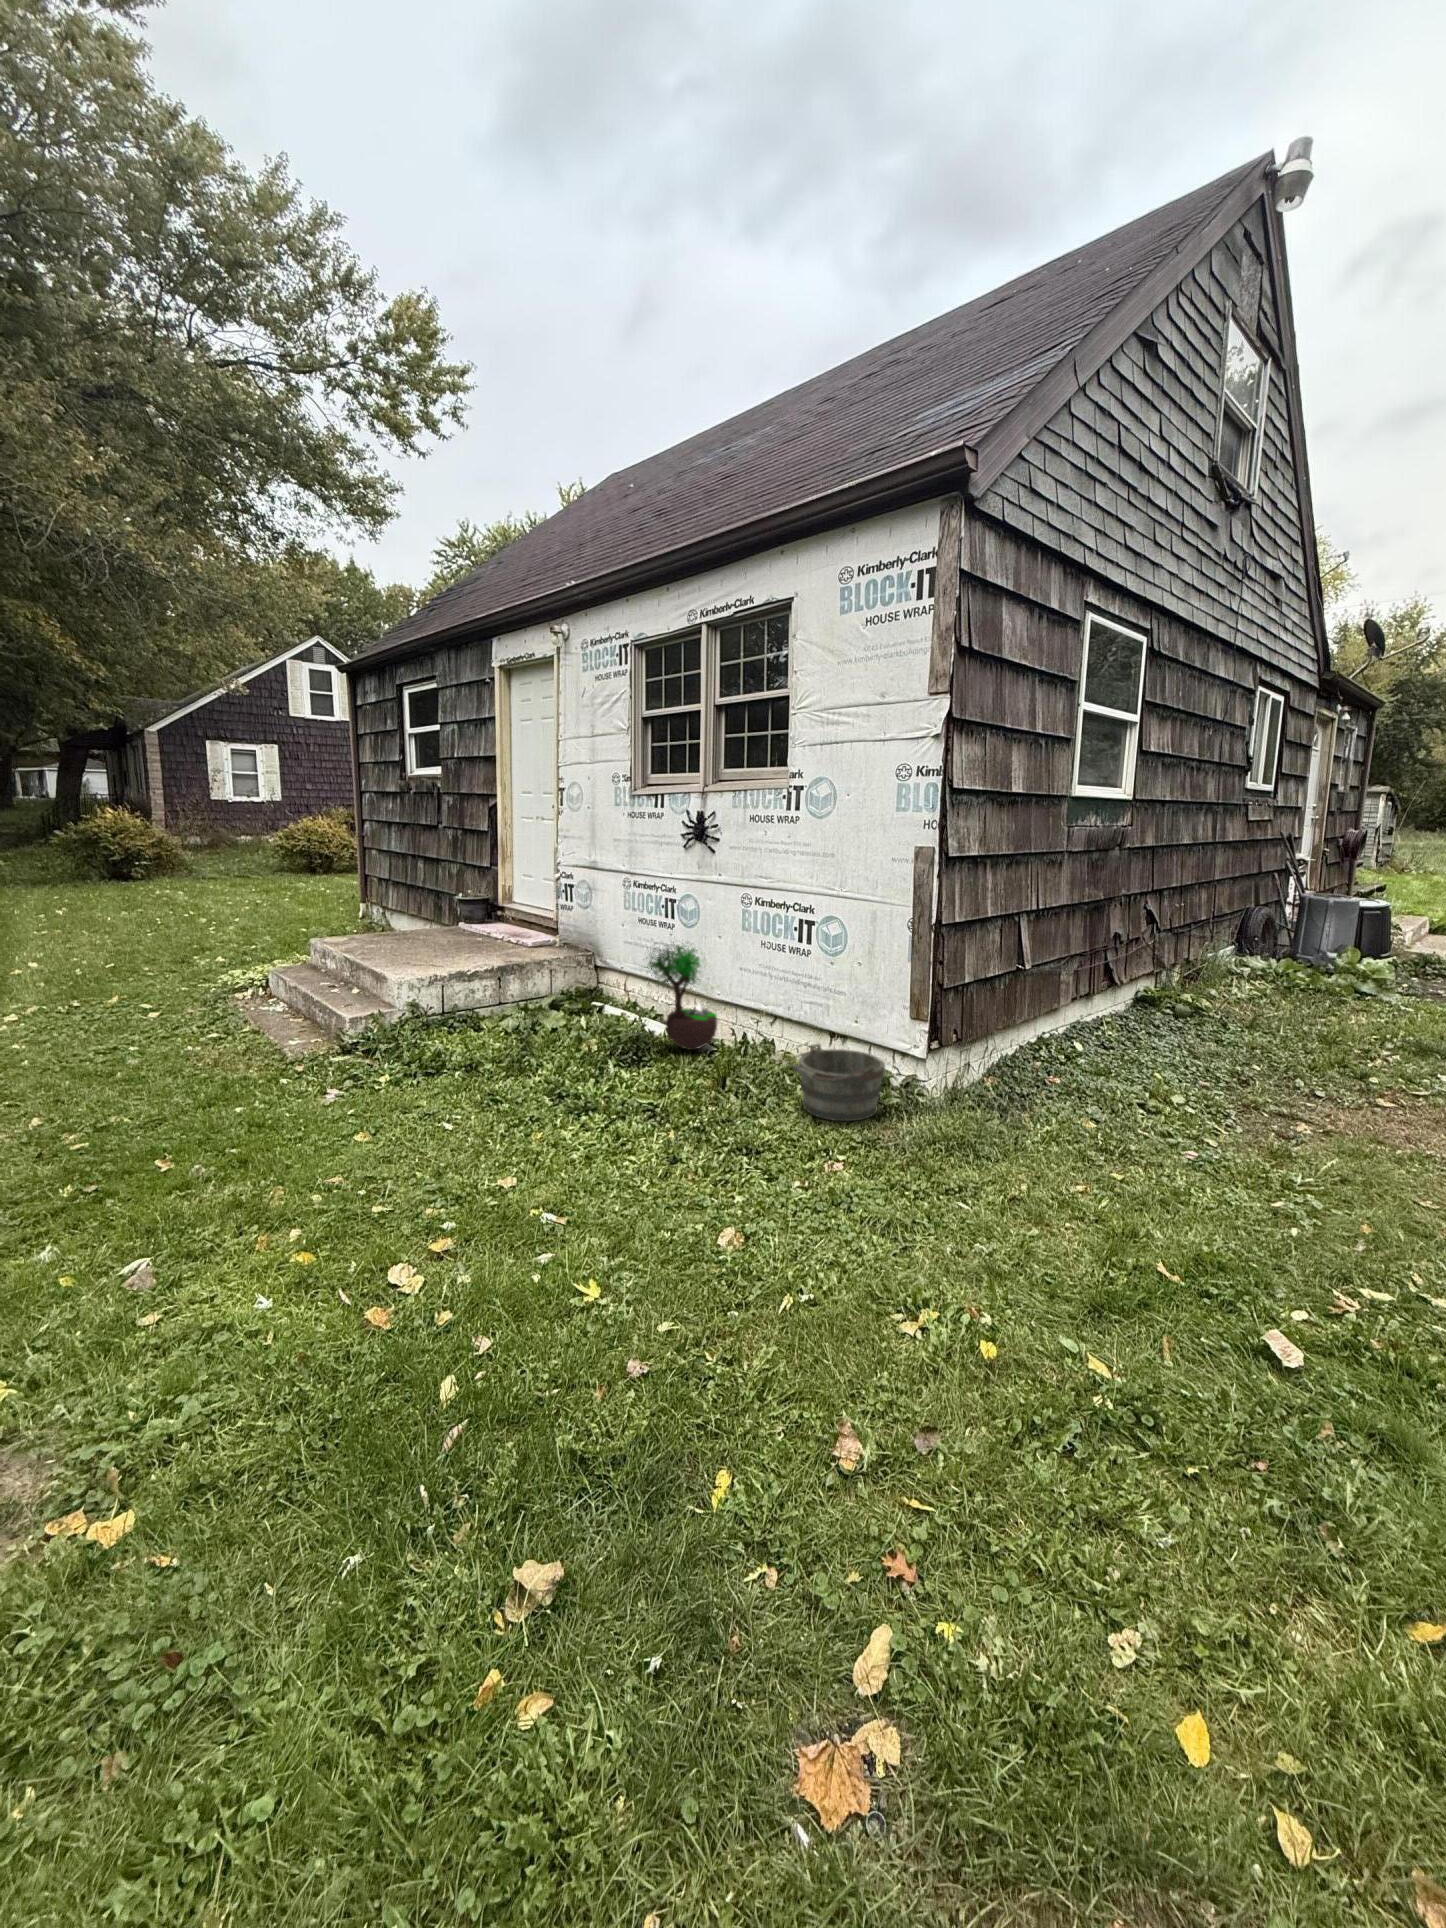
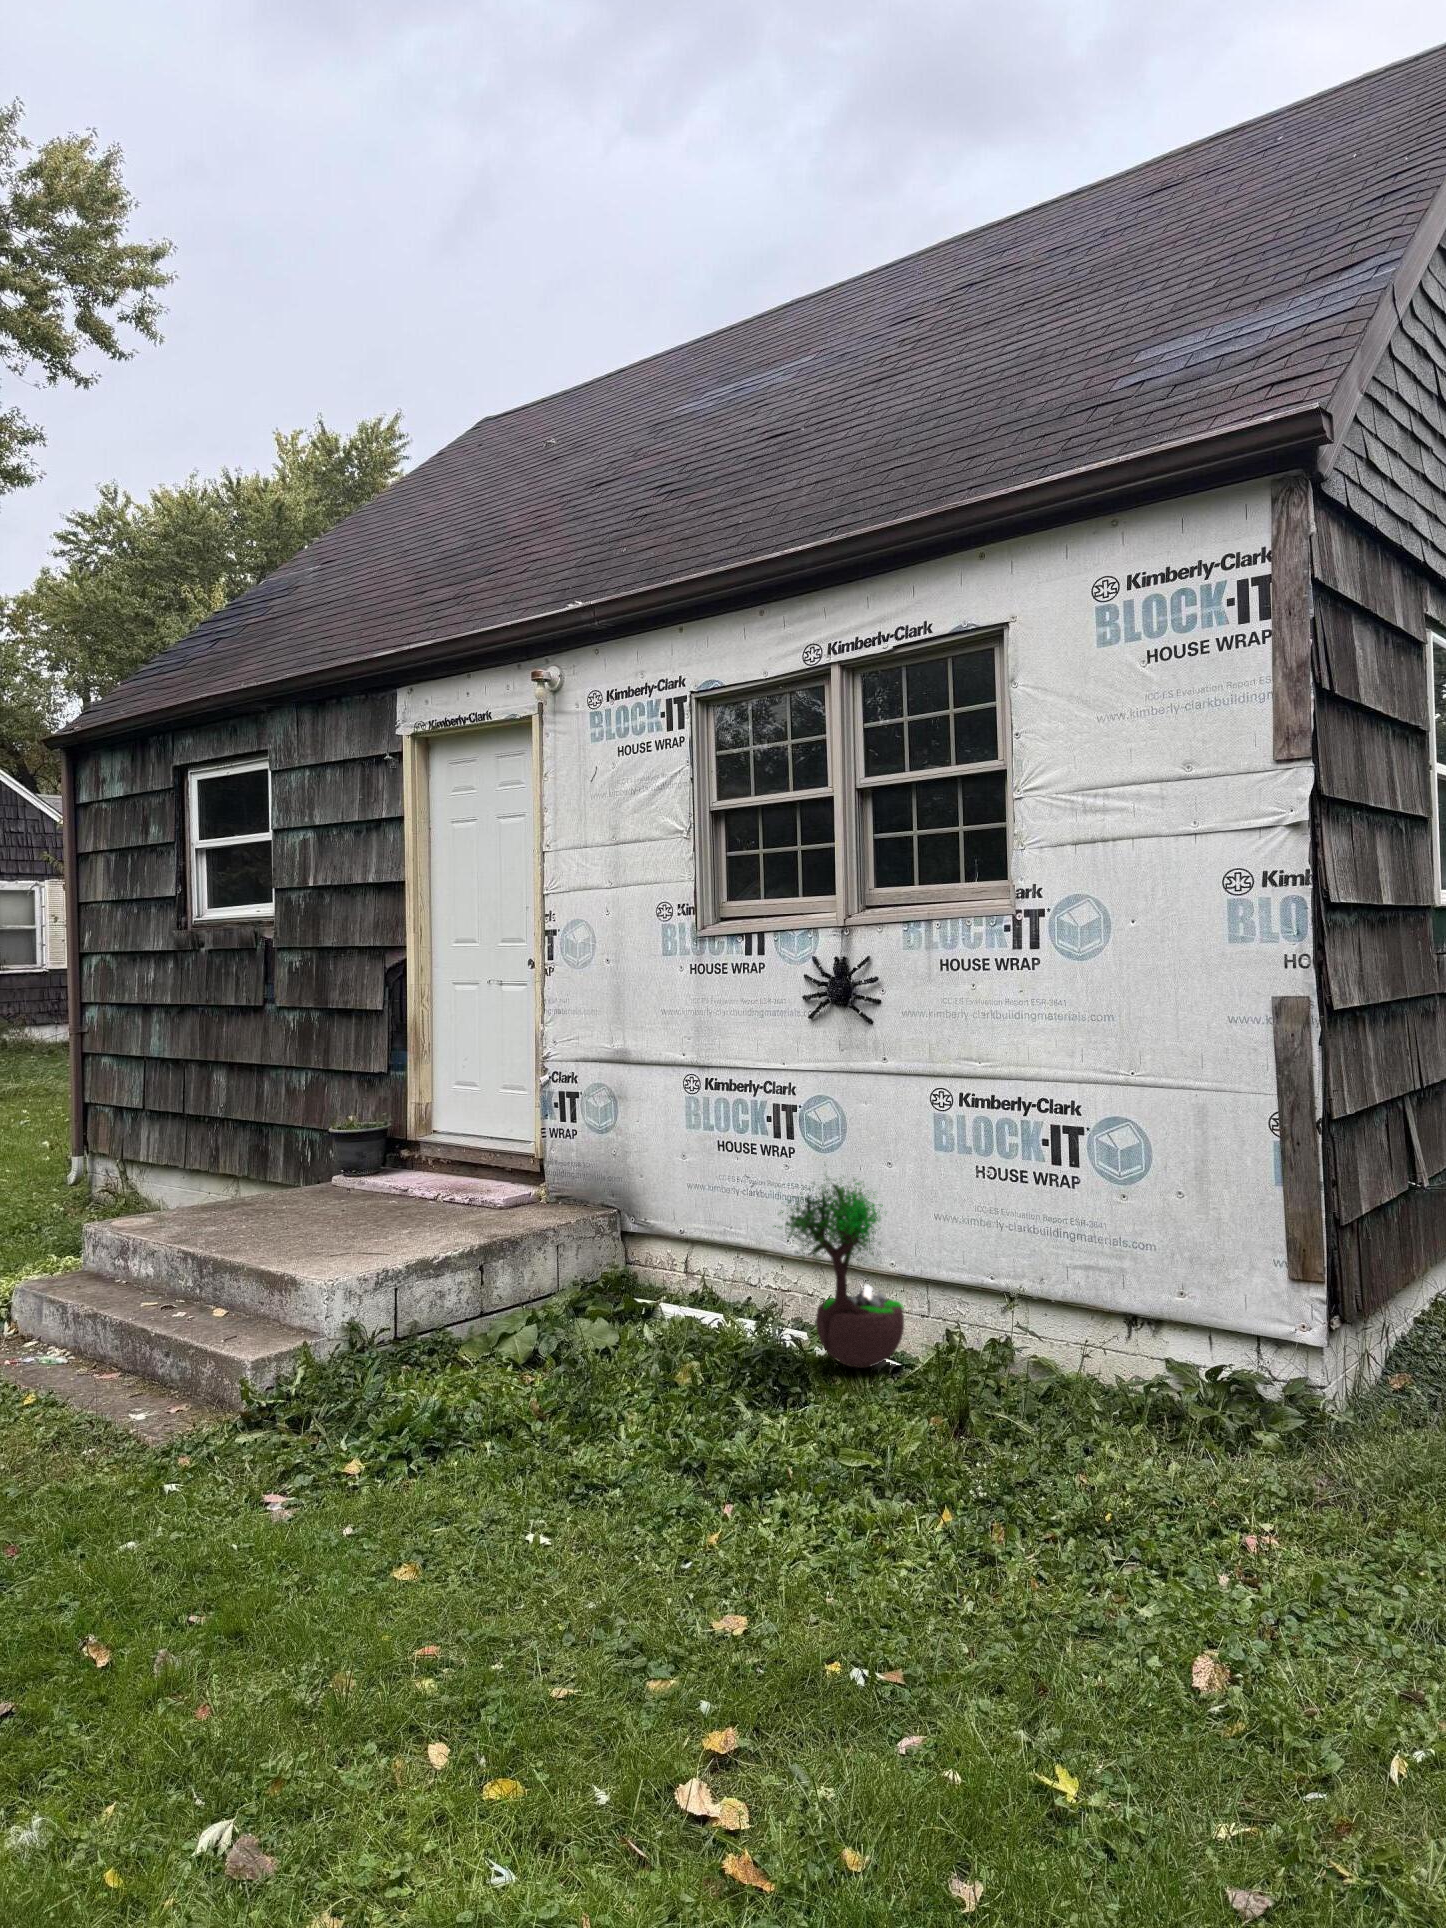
bucket: present [793,1044,885,1121] -> none [1098,1334,1263,1463]

